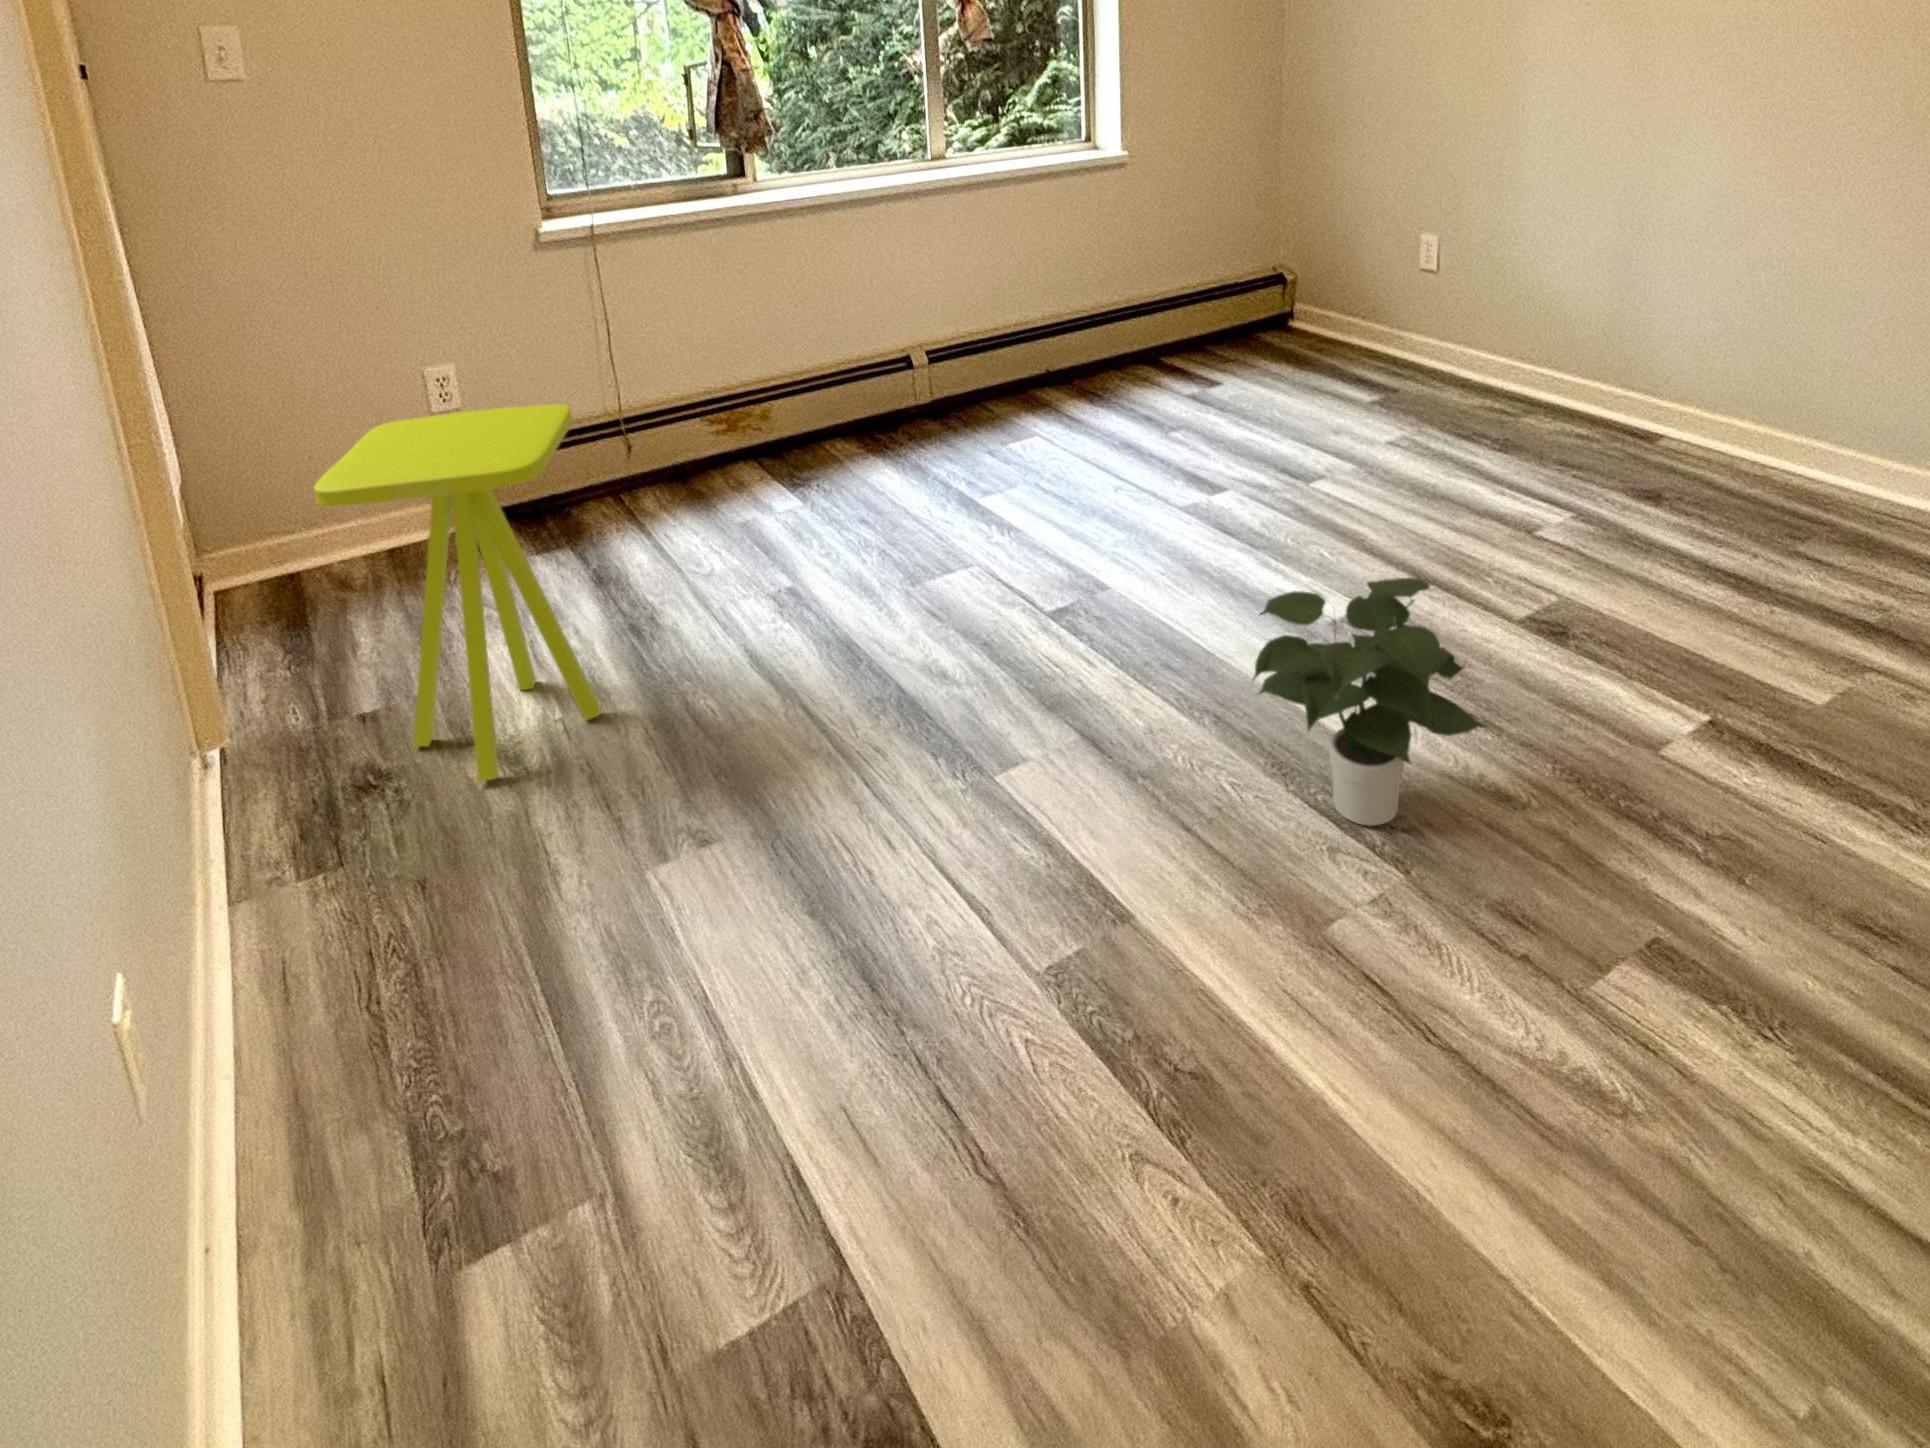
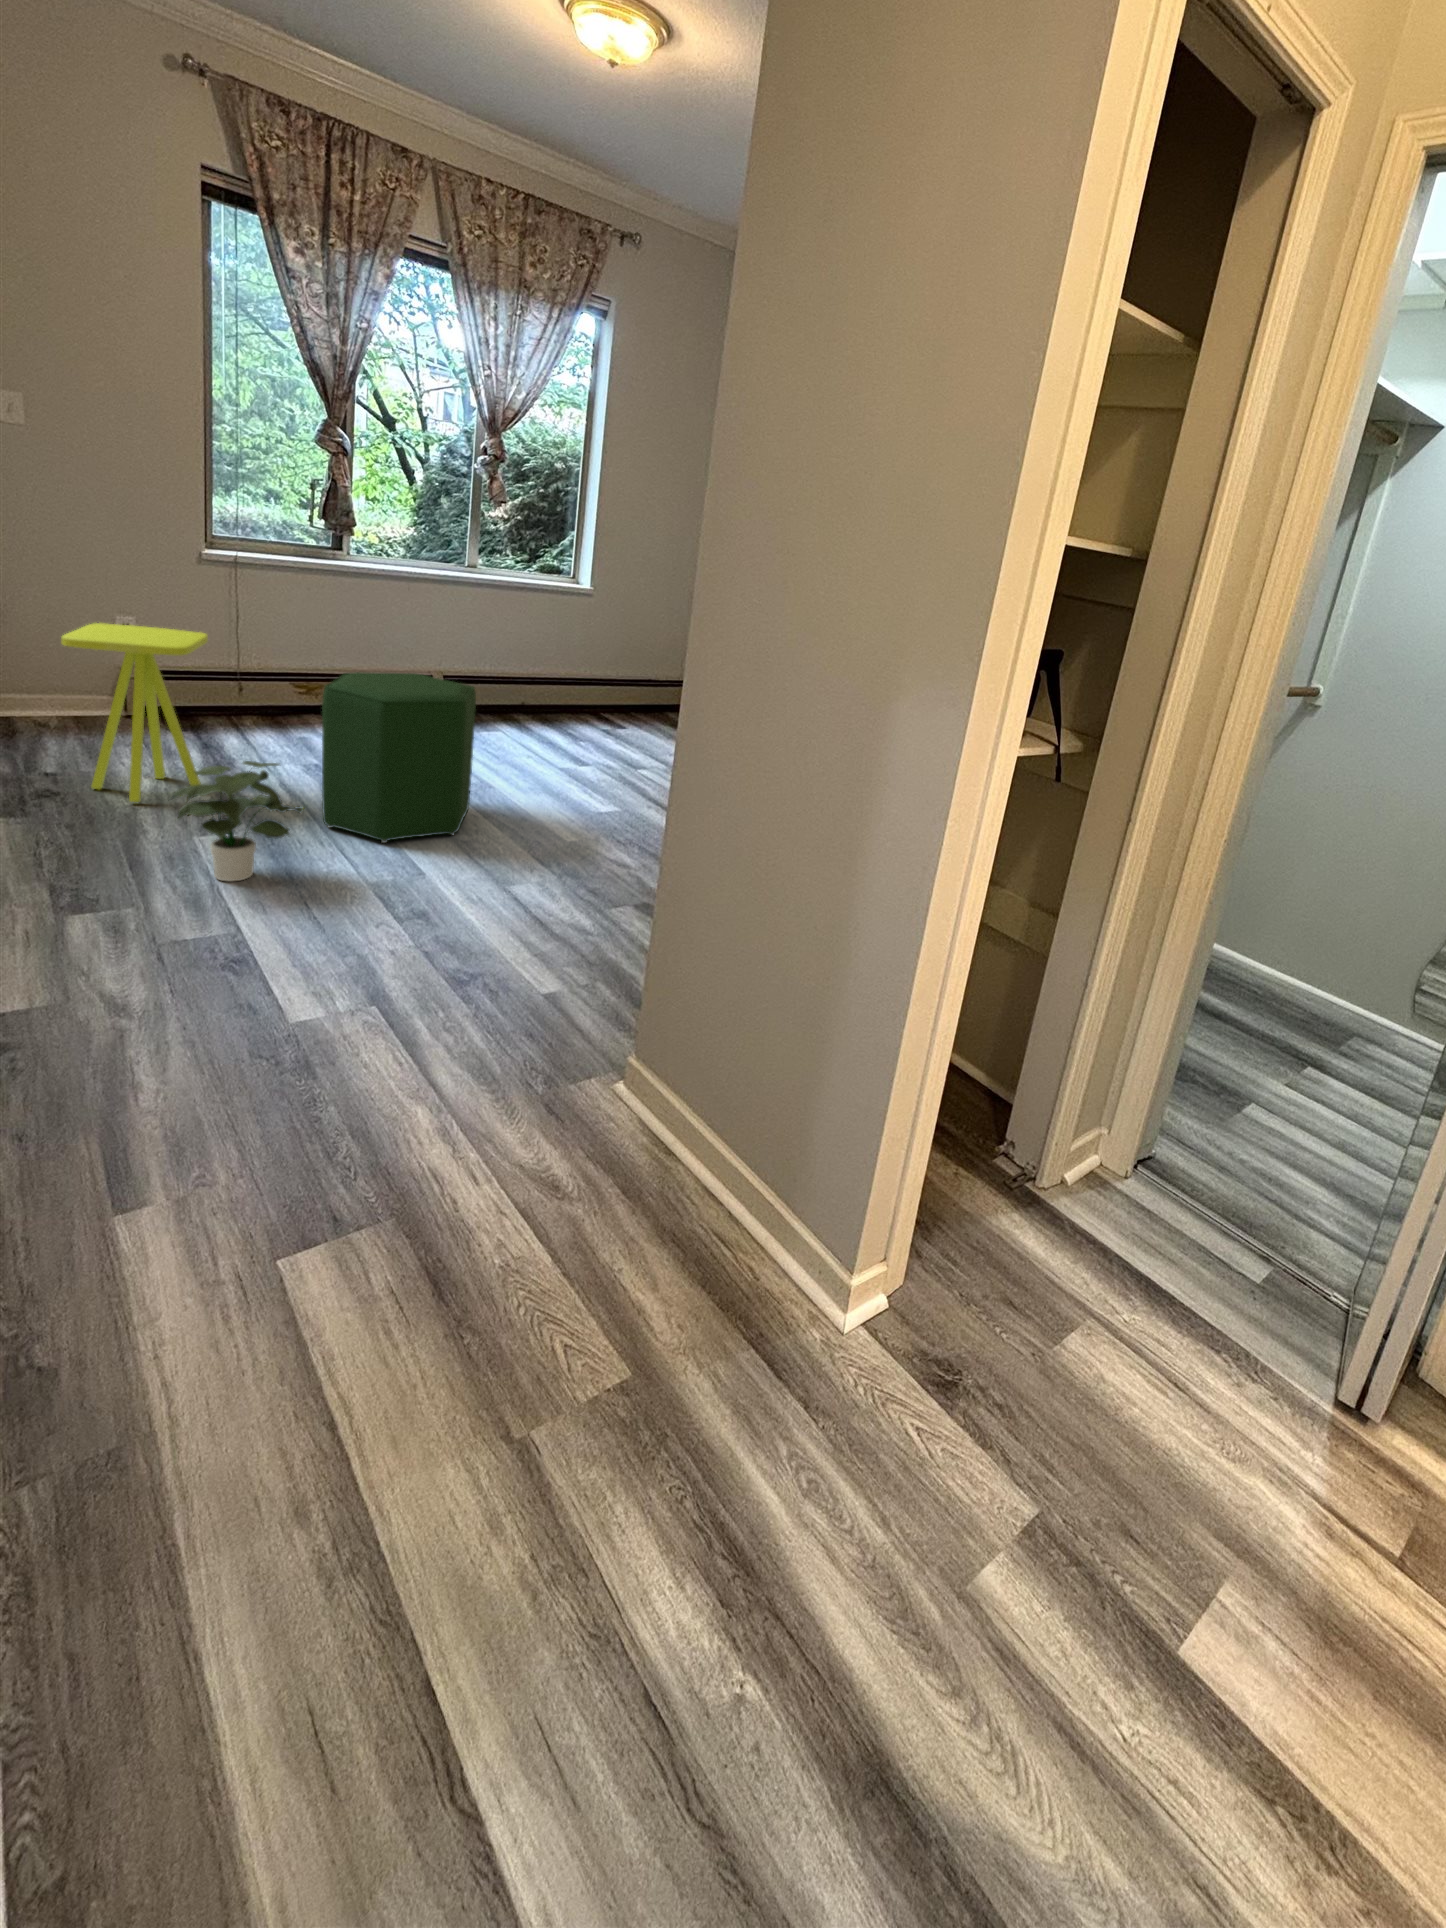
ottoman: none [808,417,1108,838] -> present [322,672,476,843]
potted plant: present [1253,577,1487,826] -> present [172,761,304,881]

